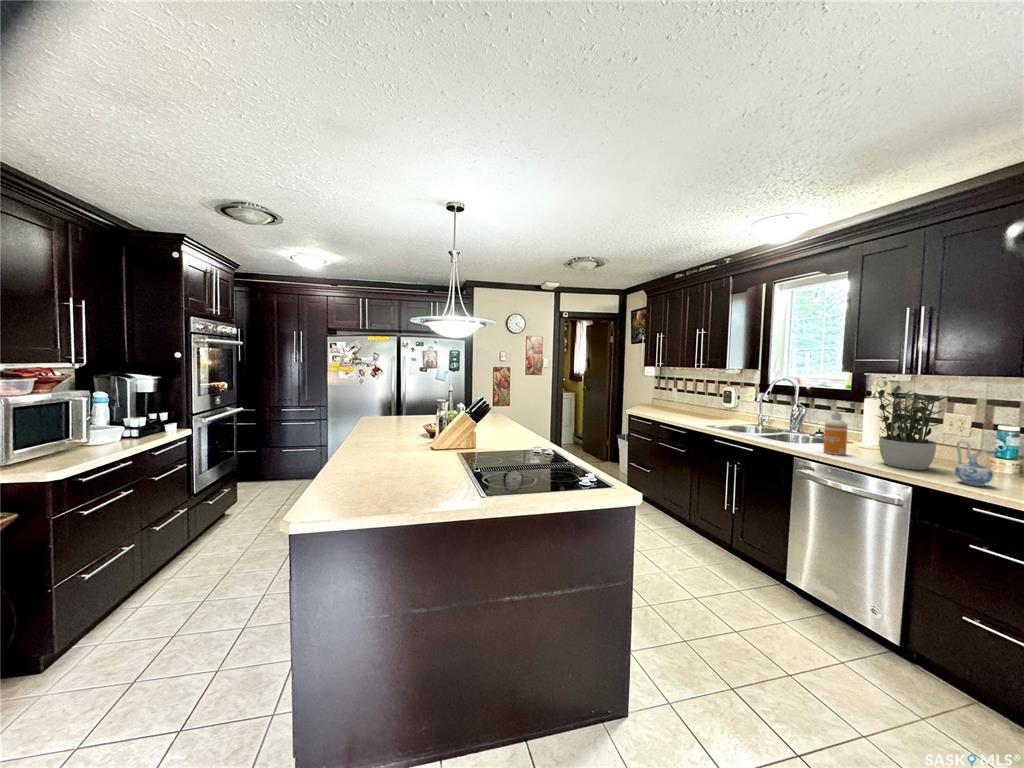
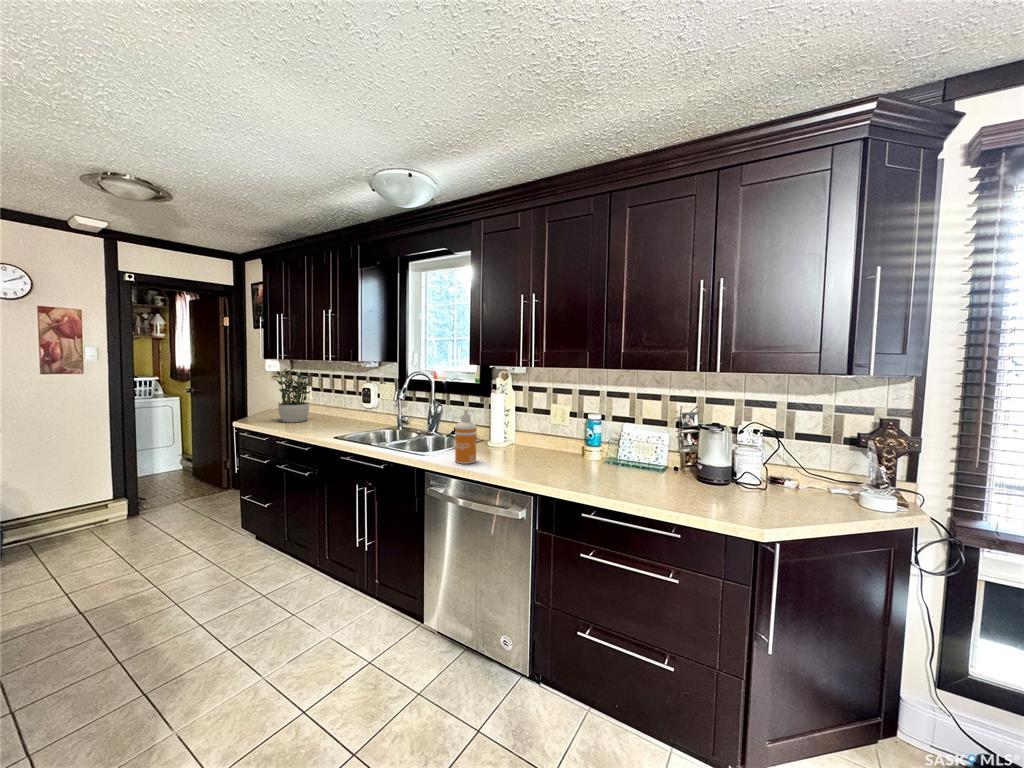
potted plant: present [868,386,949,470] -> present [272,369,314,423]
ceramic pitcher: present [955,440,993,486] -> none [567,439,595,487]

